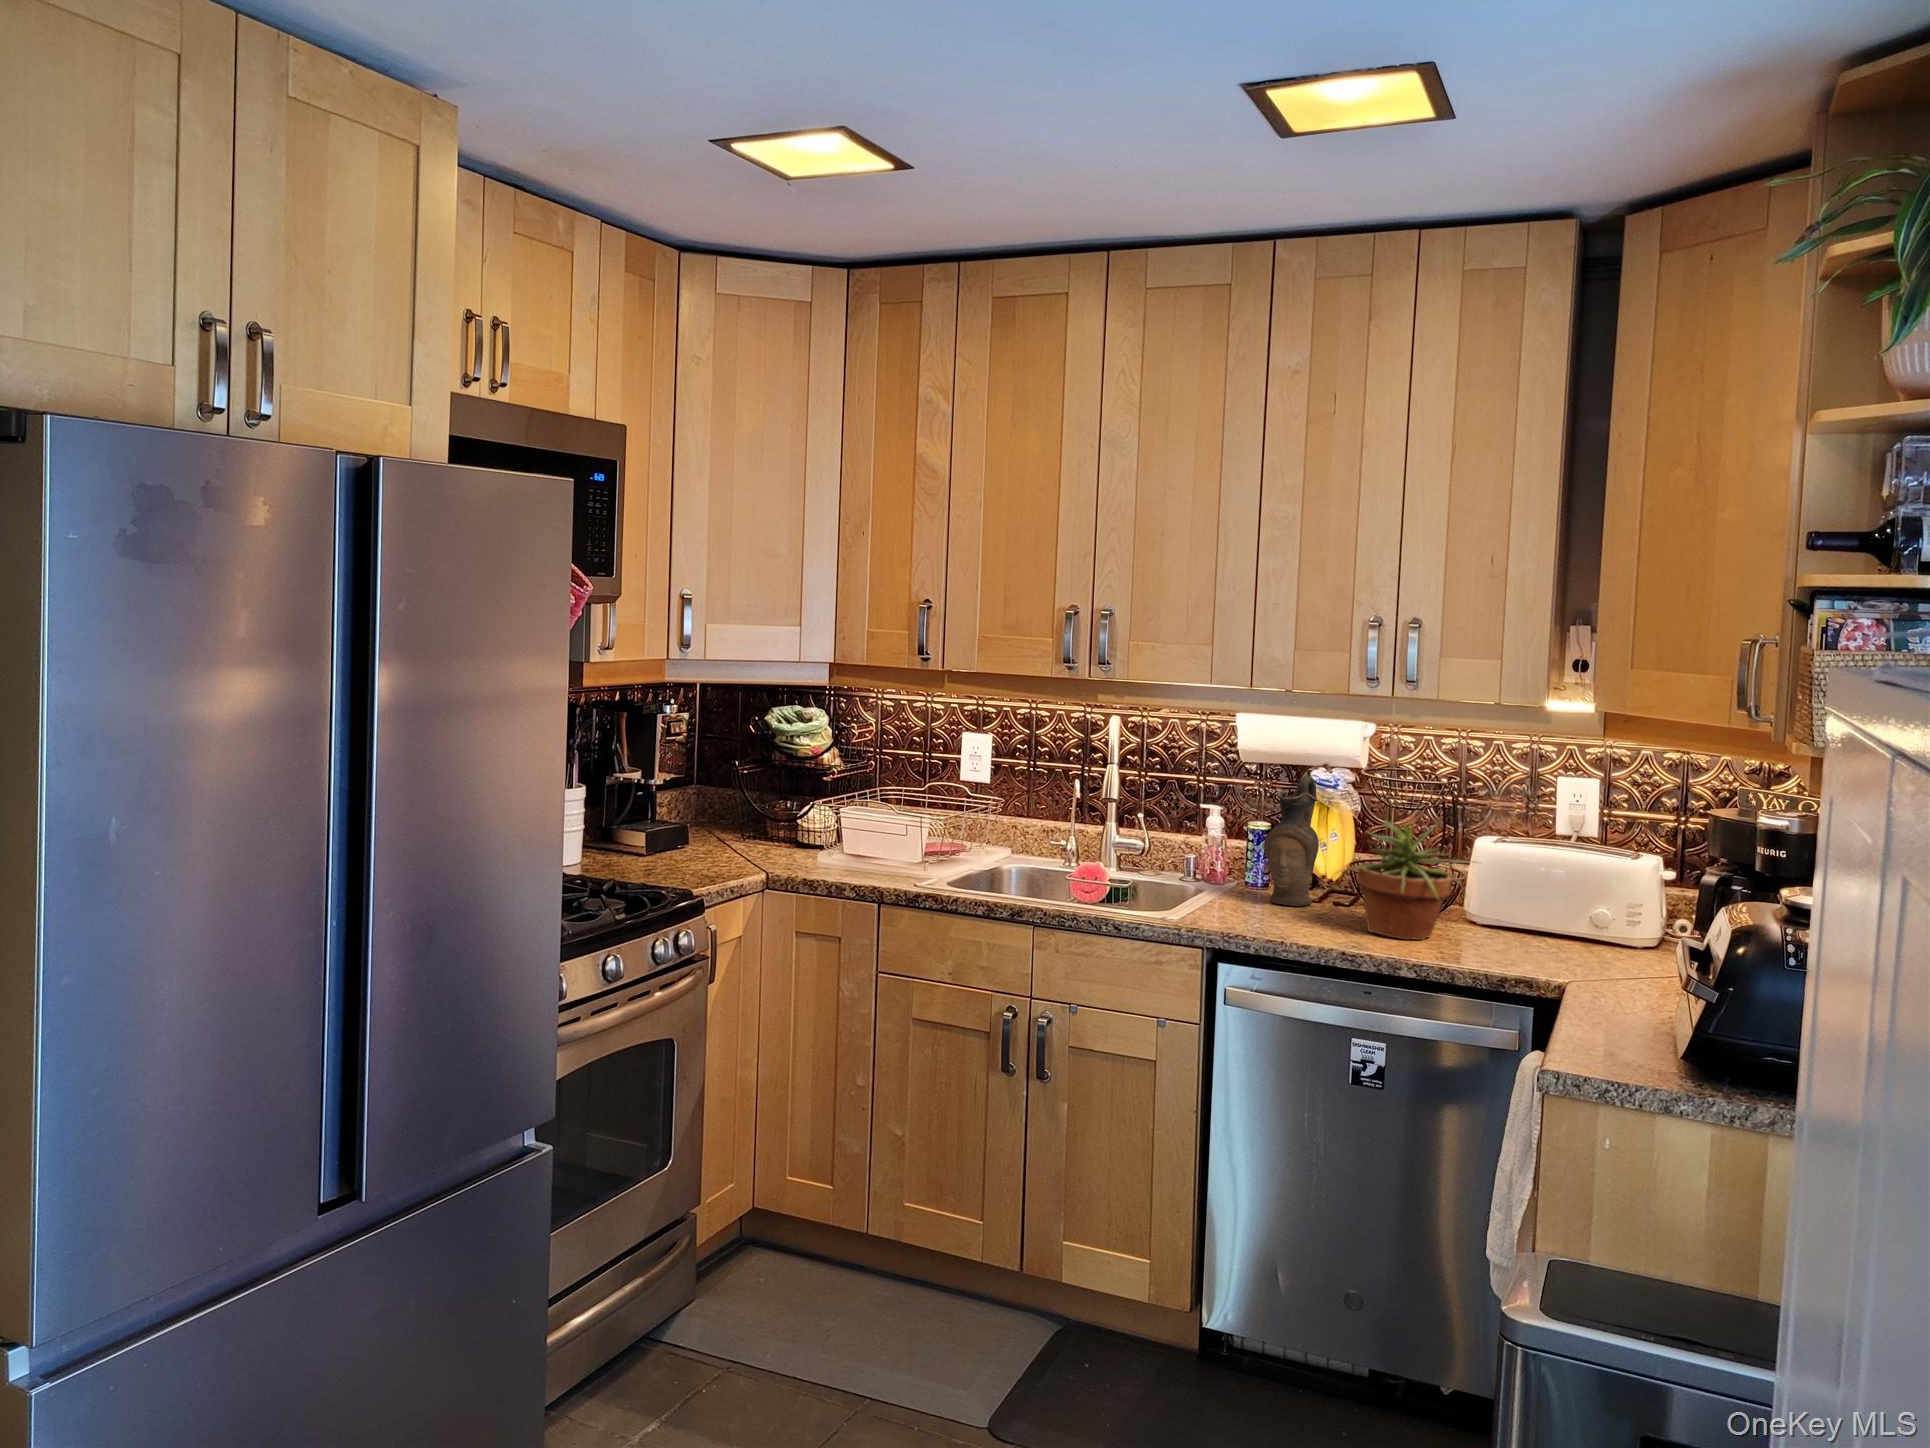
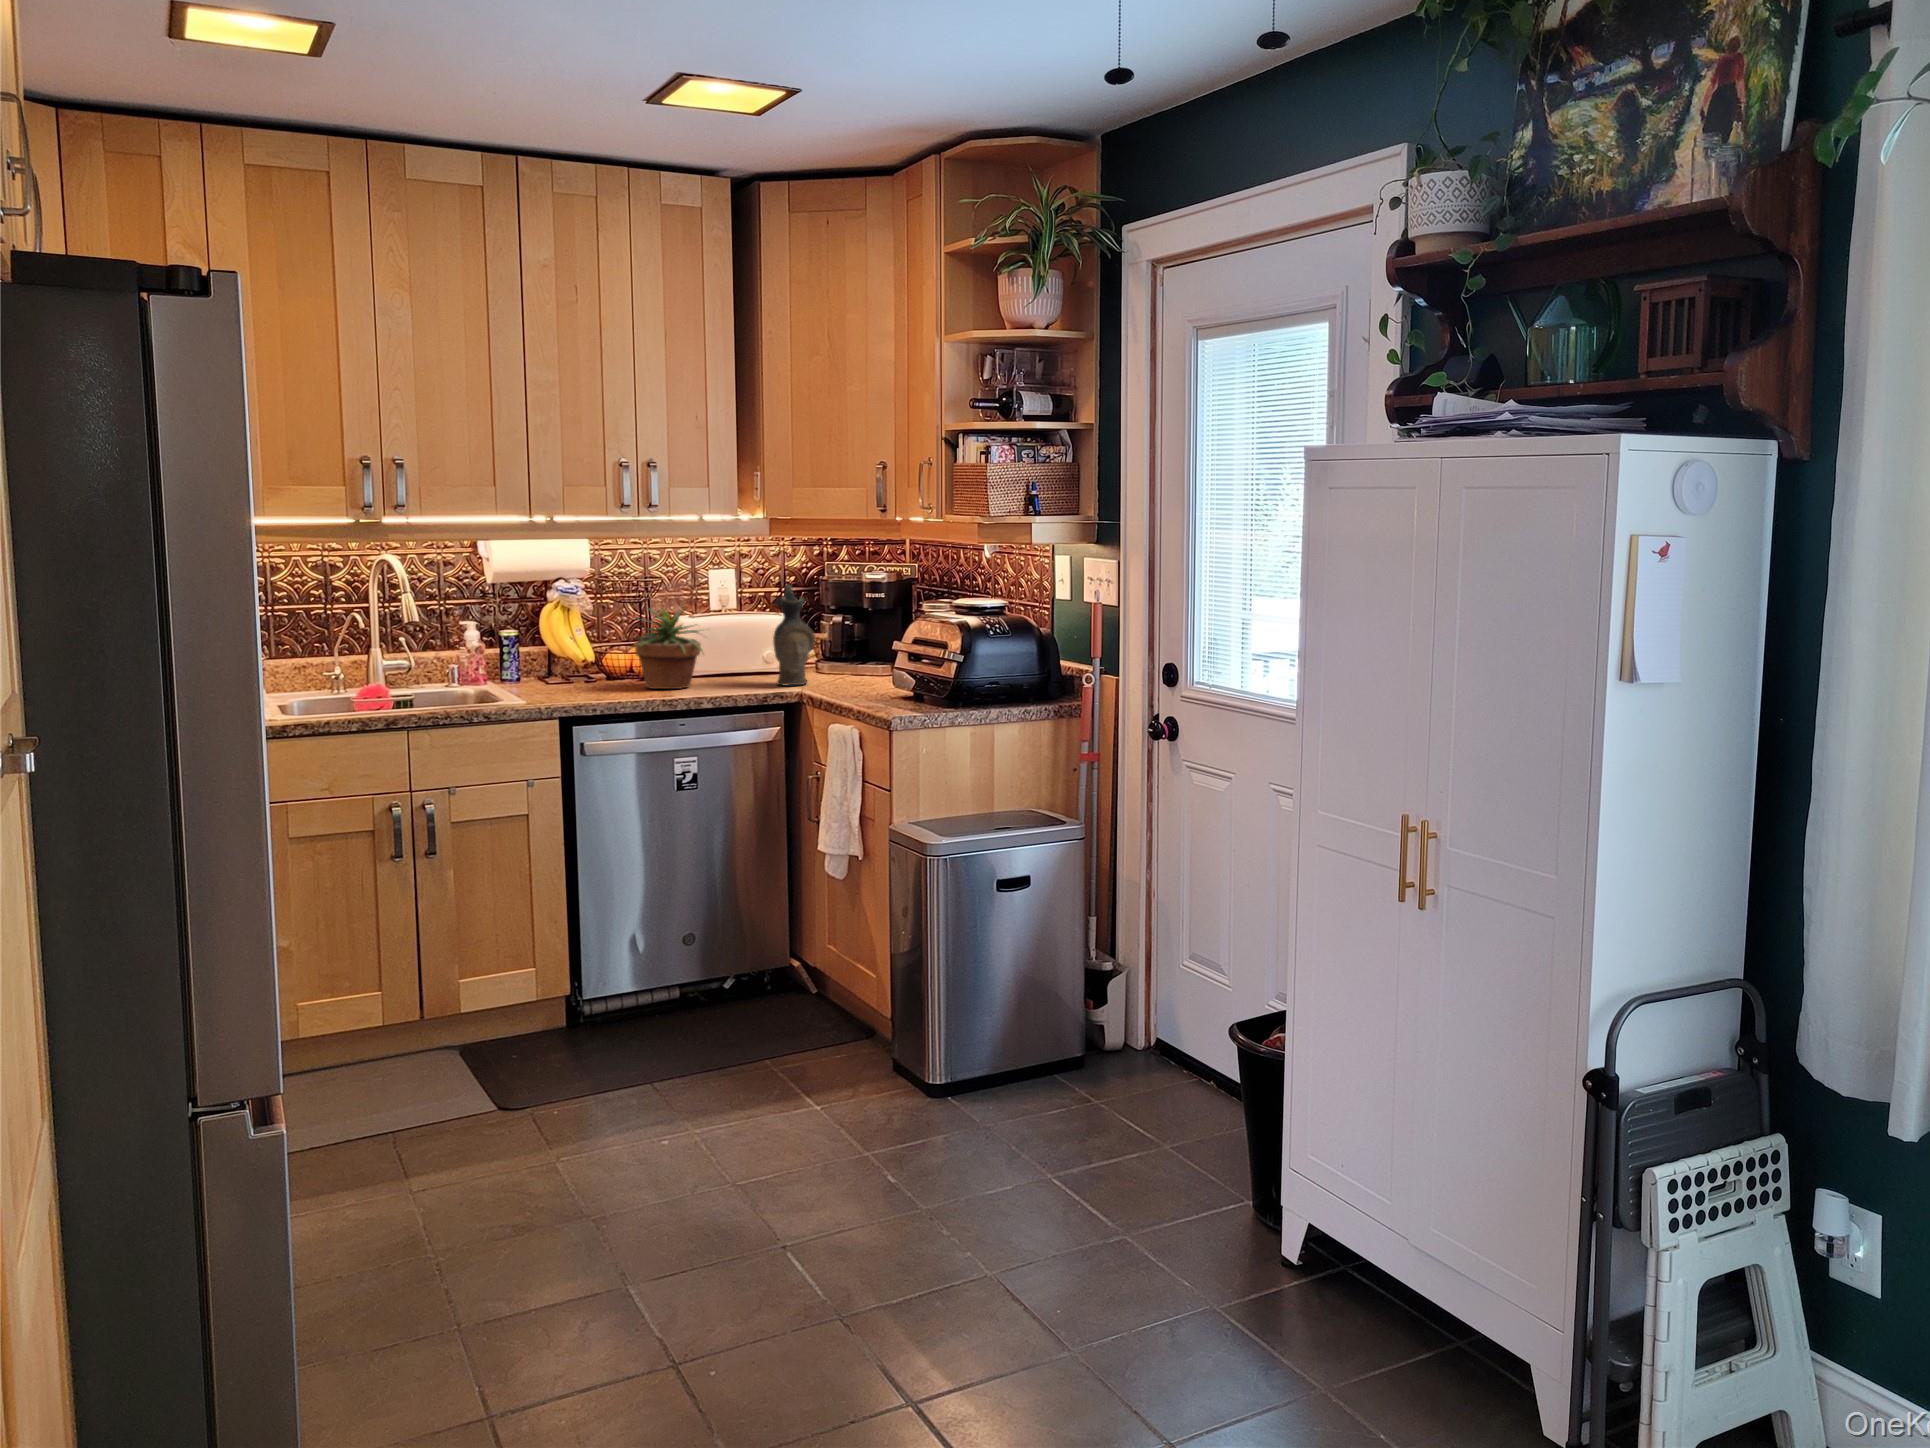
ceramic pitcher: present [1264,776,1319,906] -> present [773,584,815,686]

